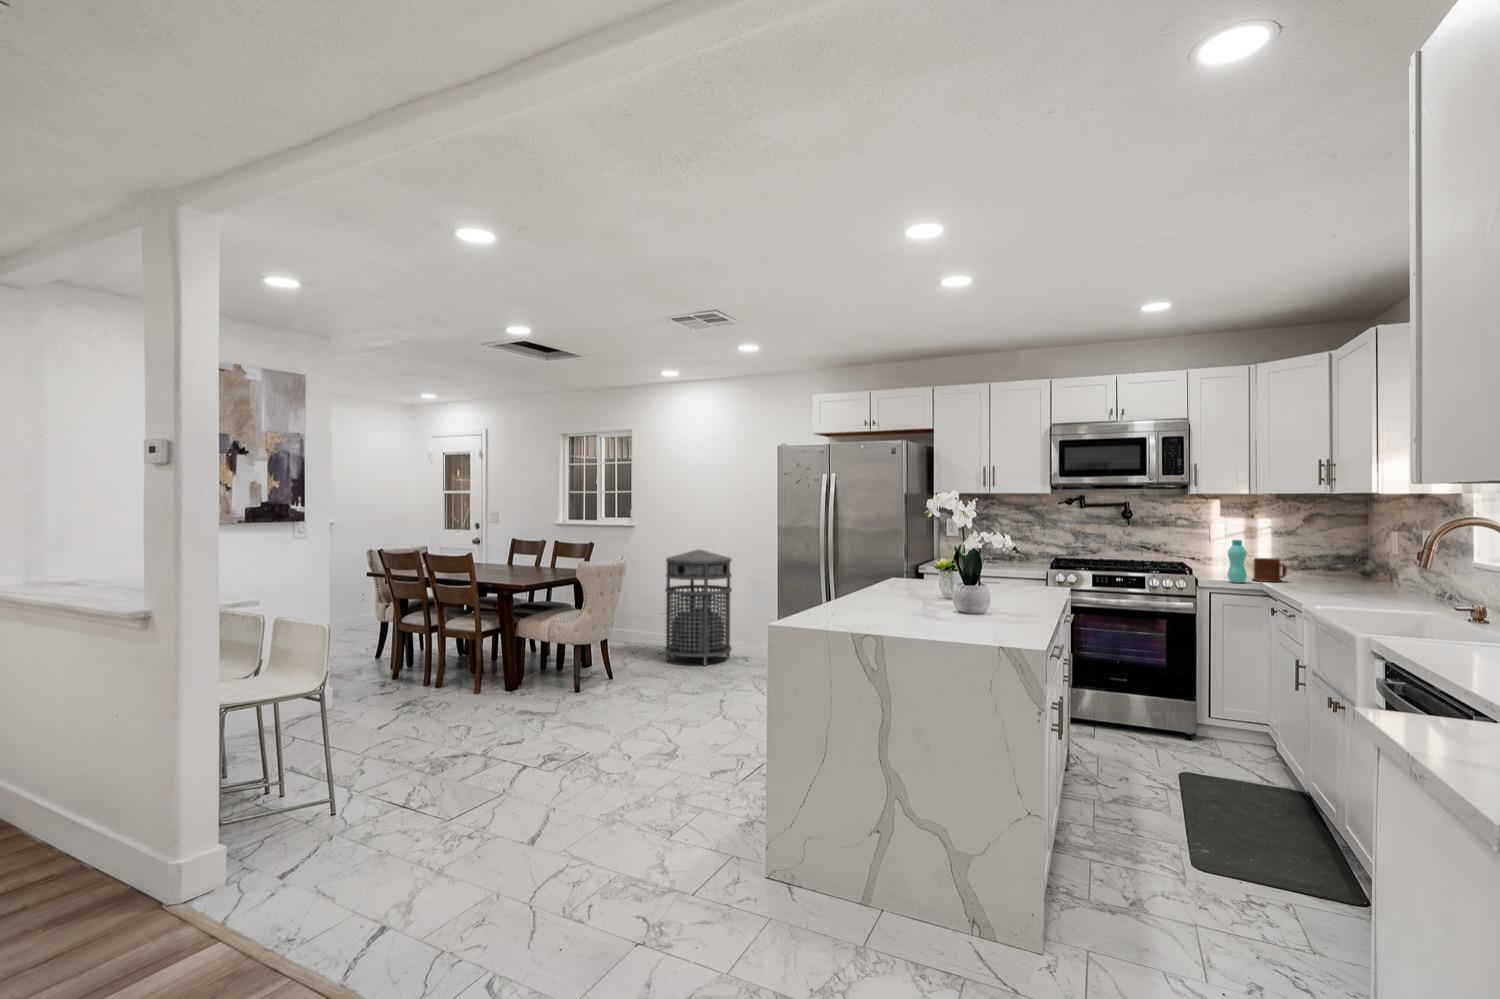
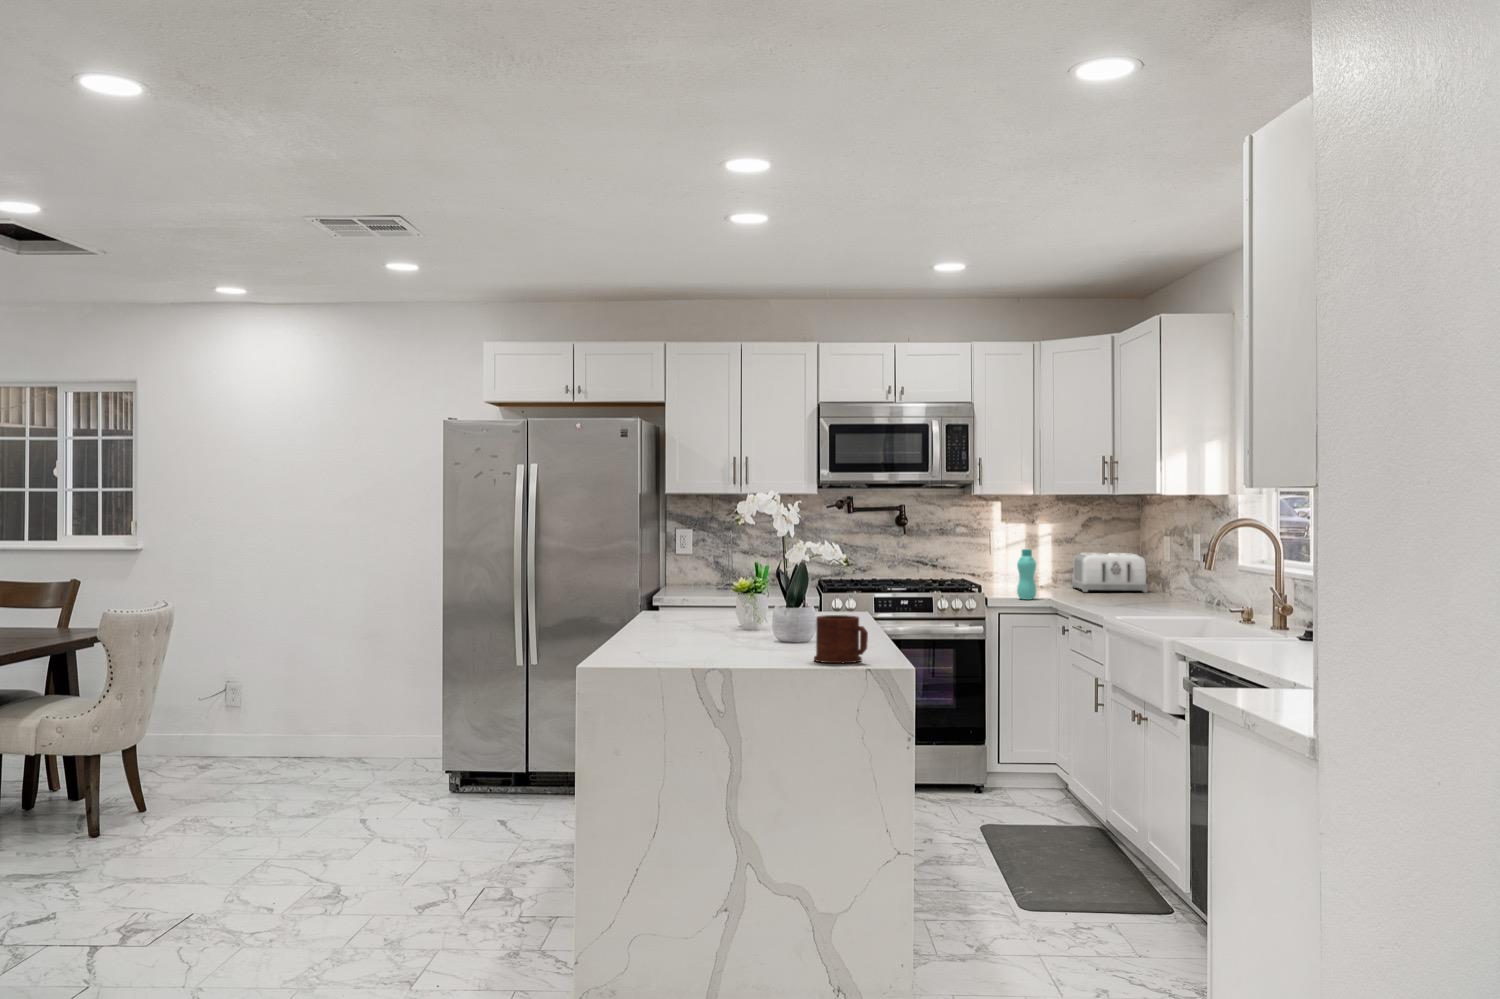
toaster: none [1291,544,1370,581] -> present [1072,553,1148,592]
trash can: present [665,550,732,666] -> none [227,583,341,769]
mug: present [1253,558,1287,582] -> present [814,615,868,663]

